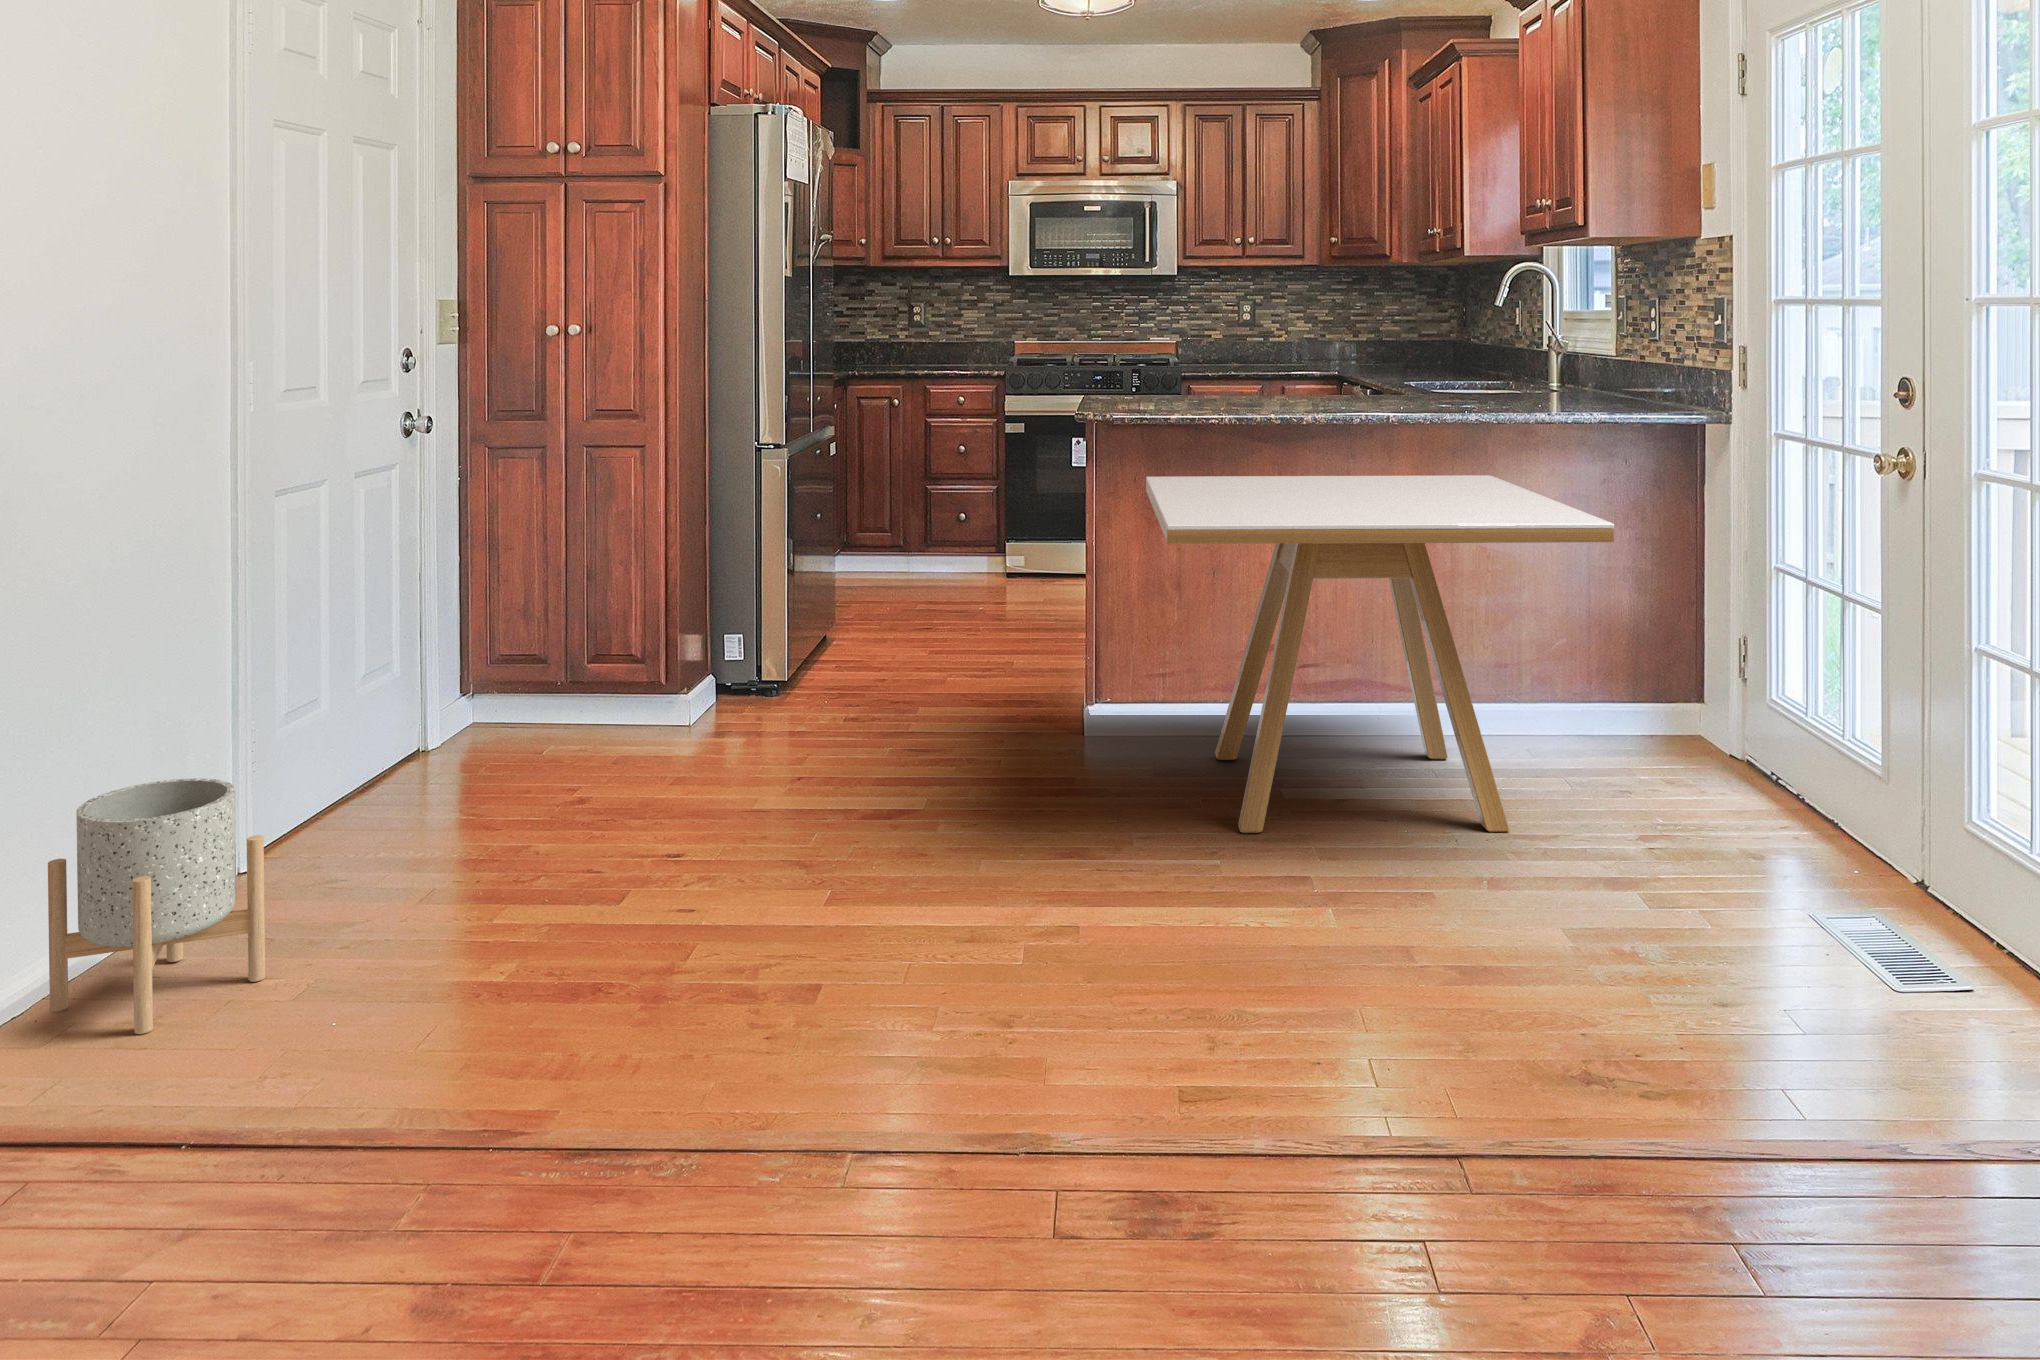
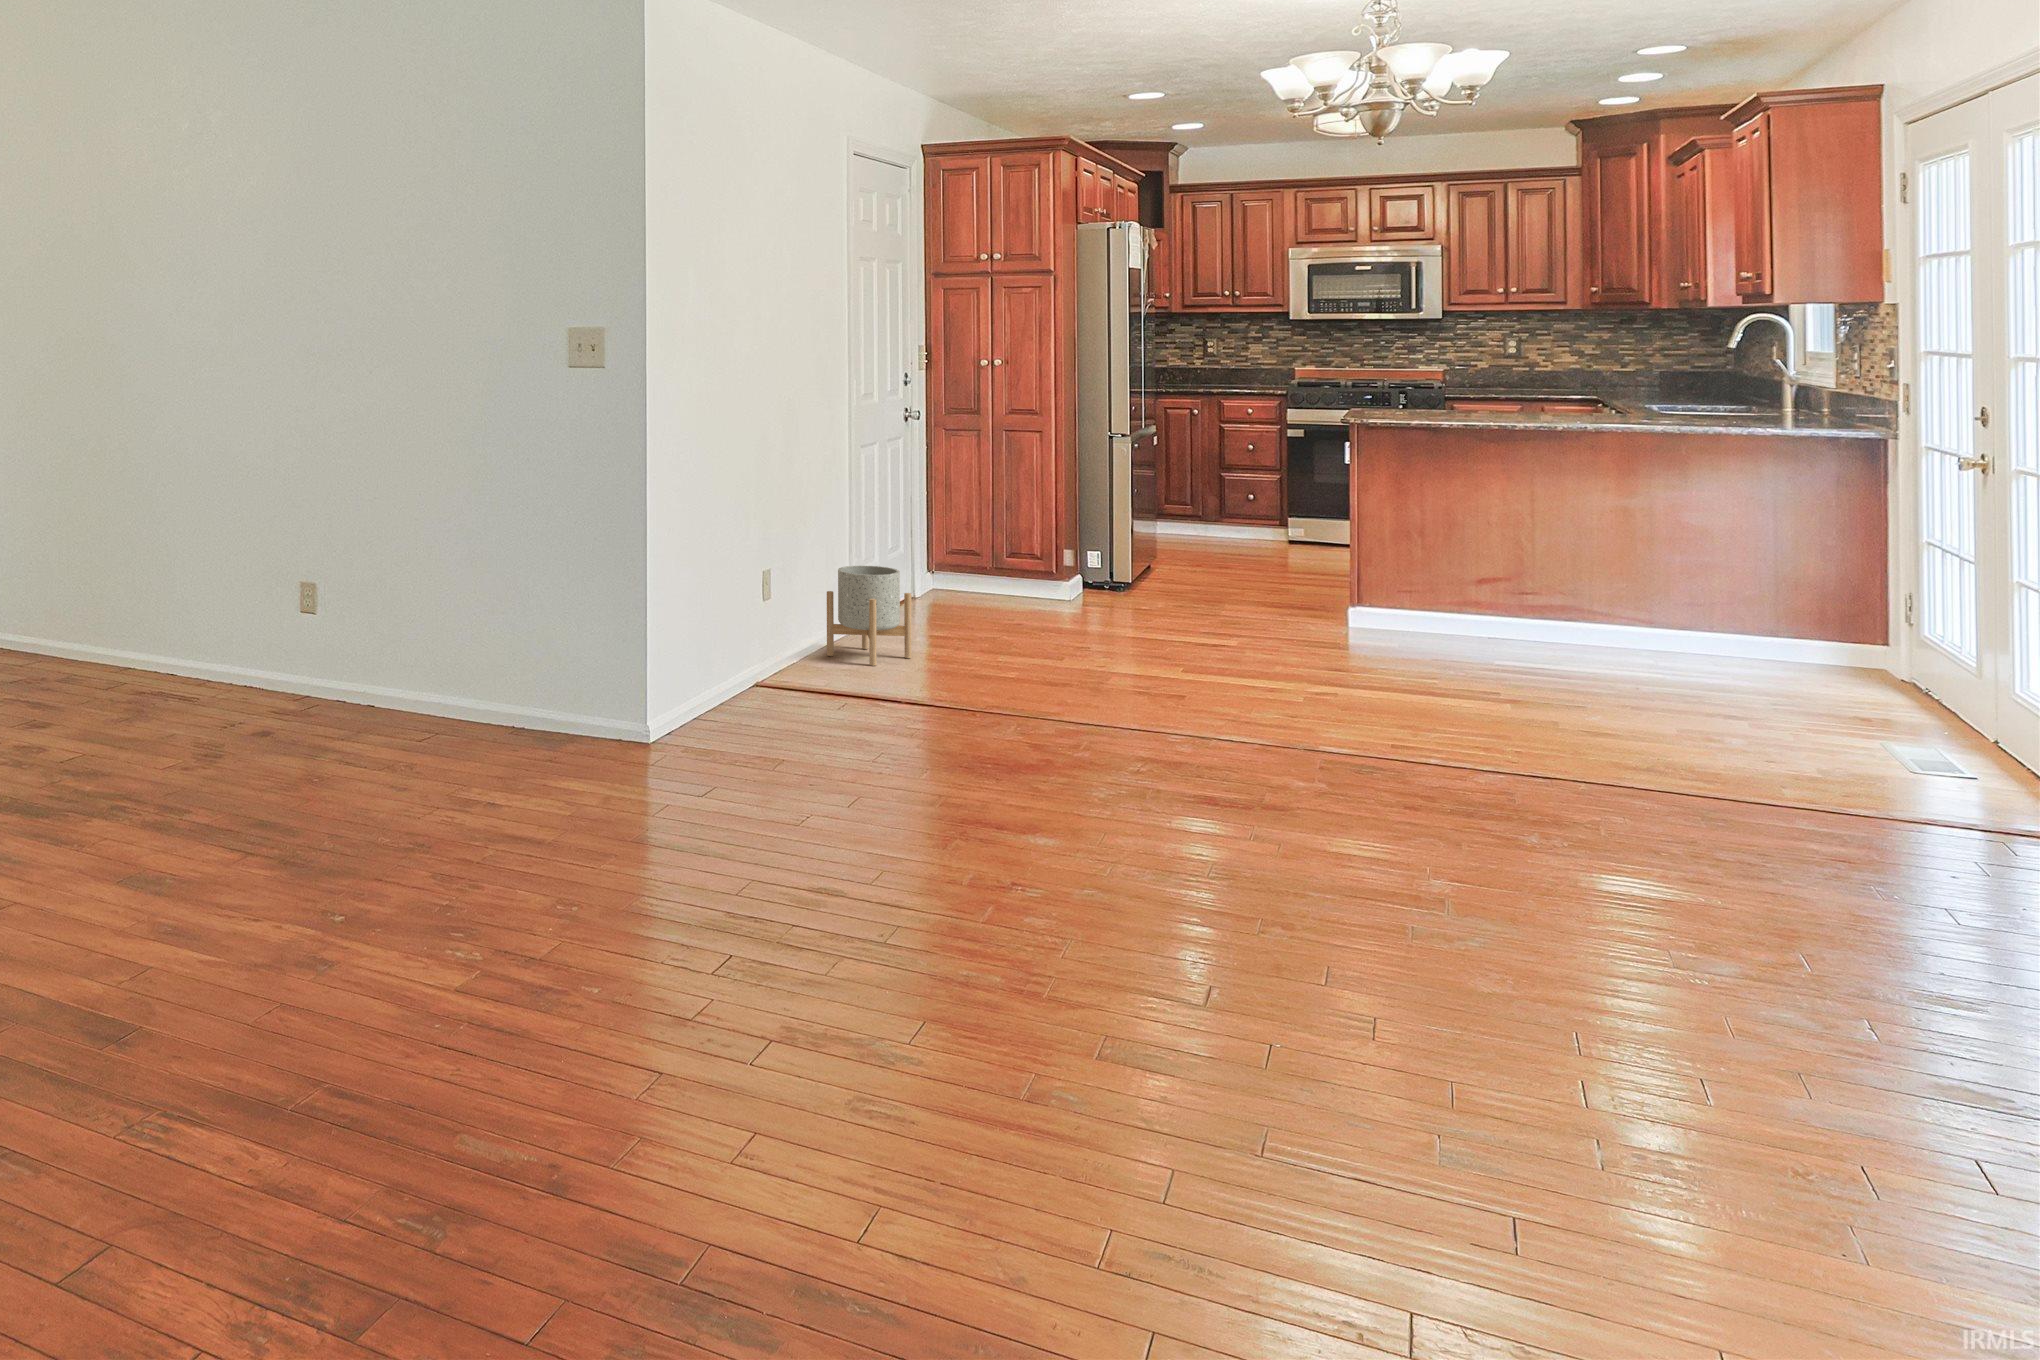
dining table: present [1146,475,1614,833] -> none [1395,461,1737,694]

